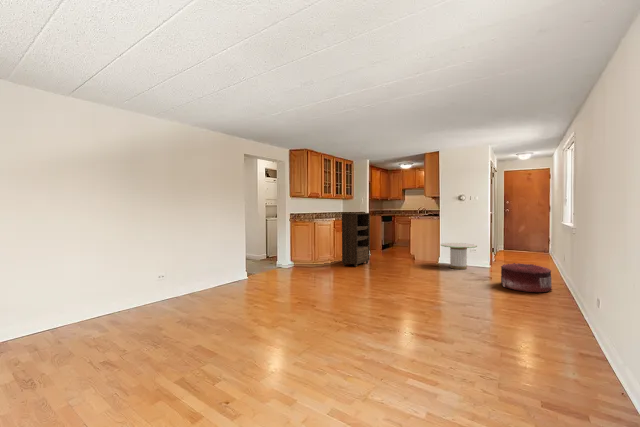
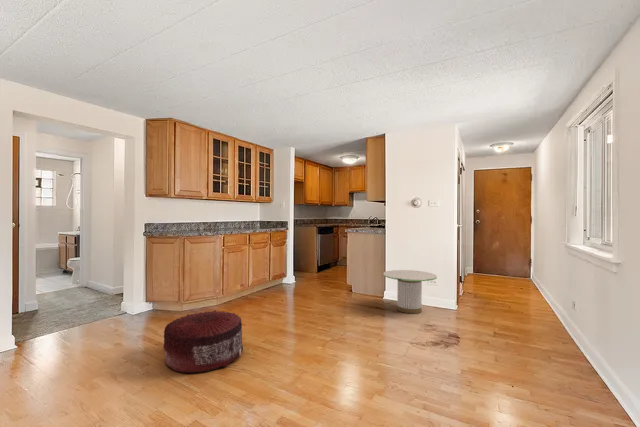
bookshelf: present [341,213,370,267] -> none [233,223,282,309]
pouf: present [501,263,552,292] -> present [163,310,243,373]

